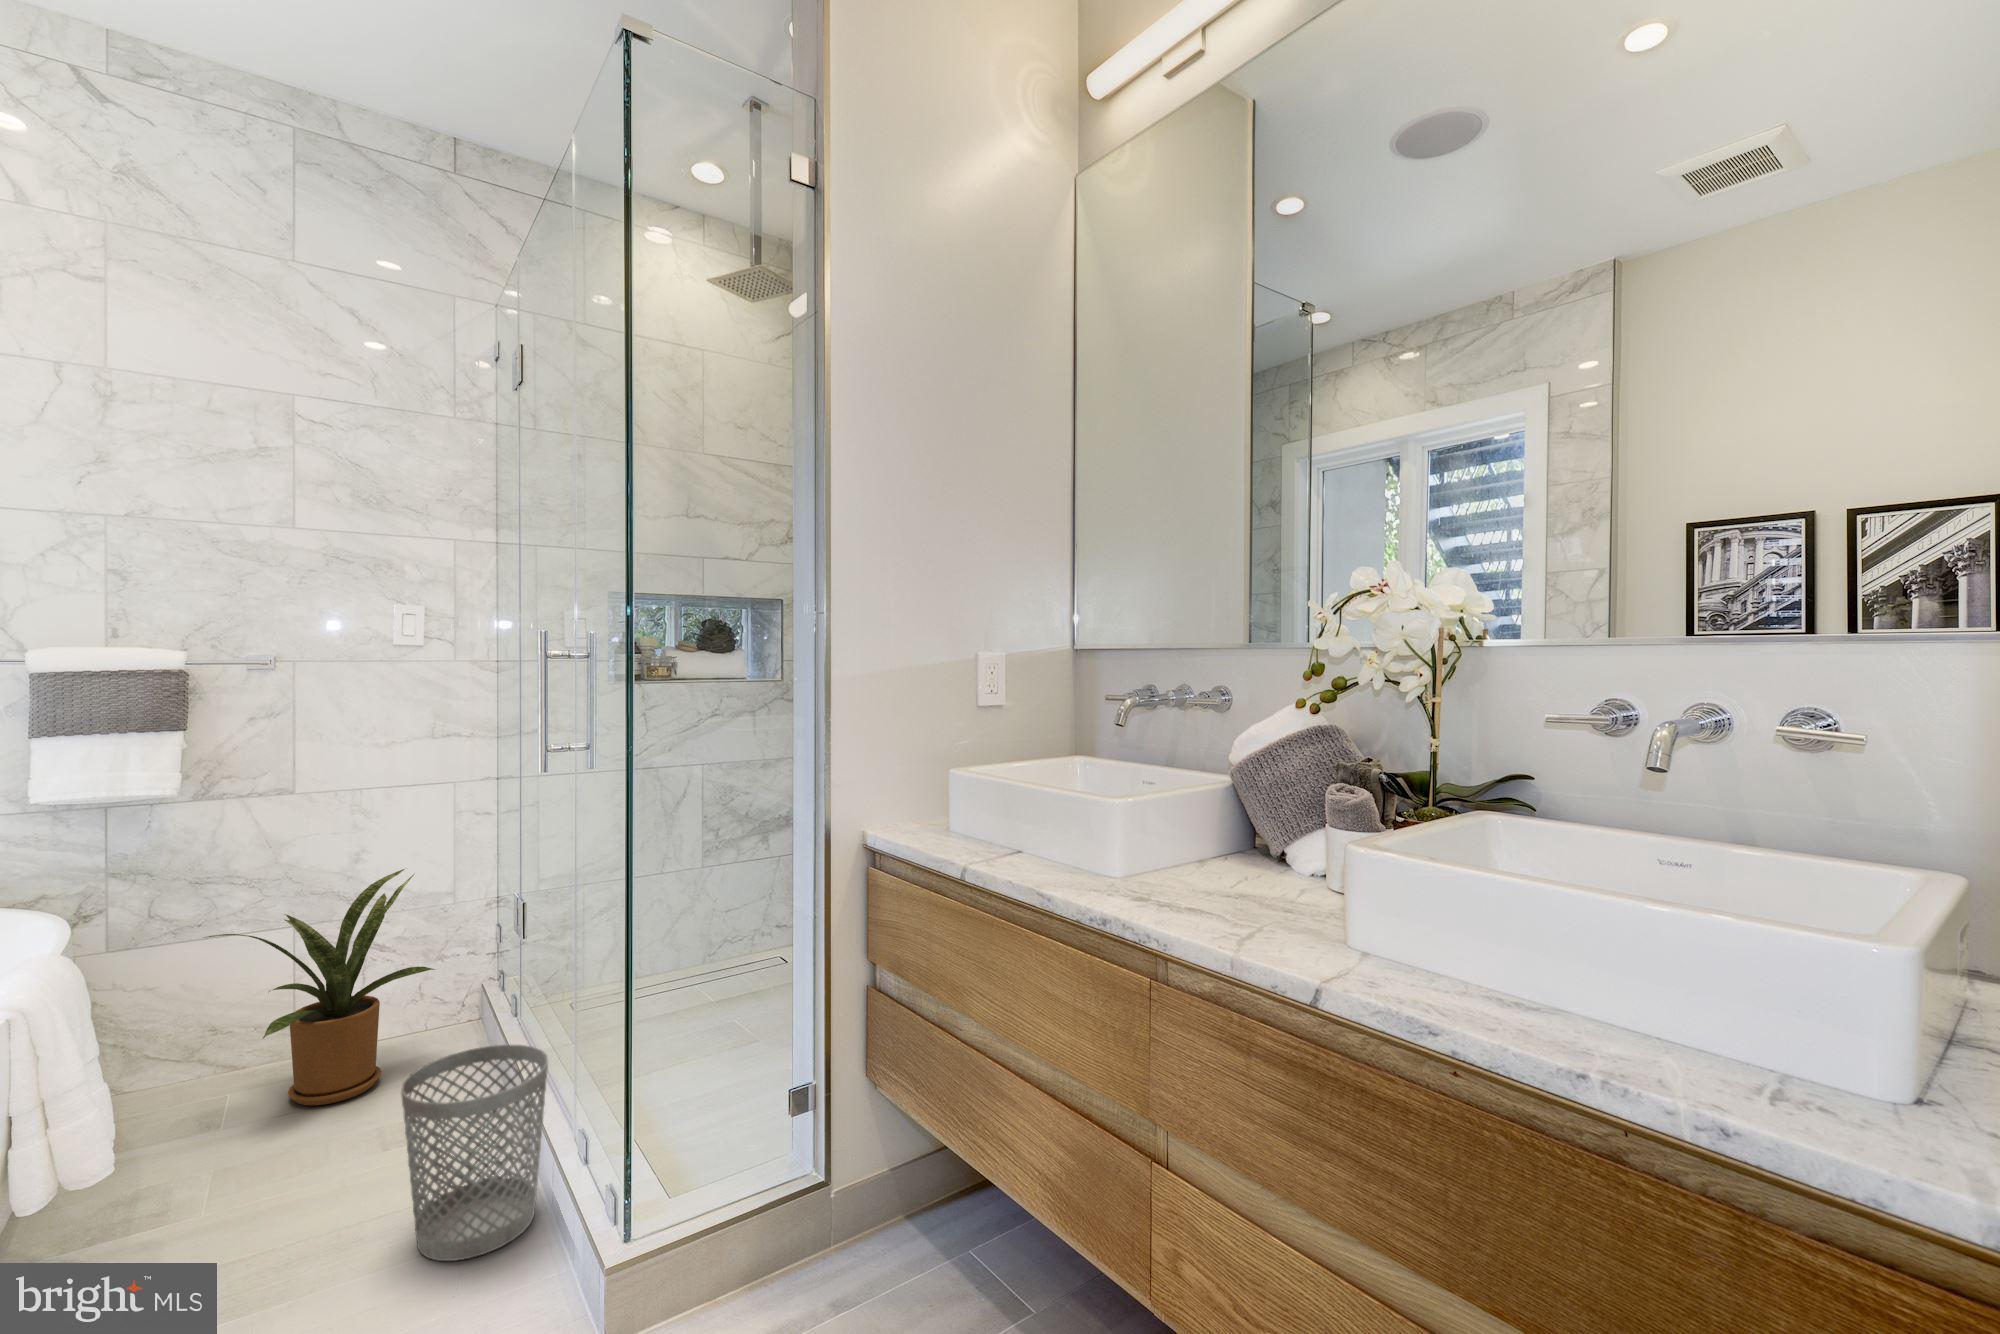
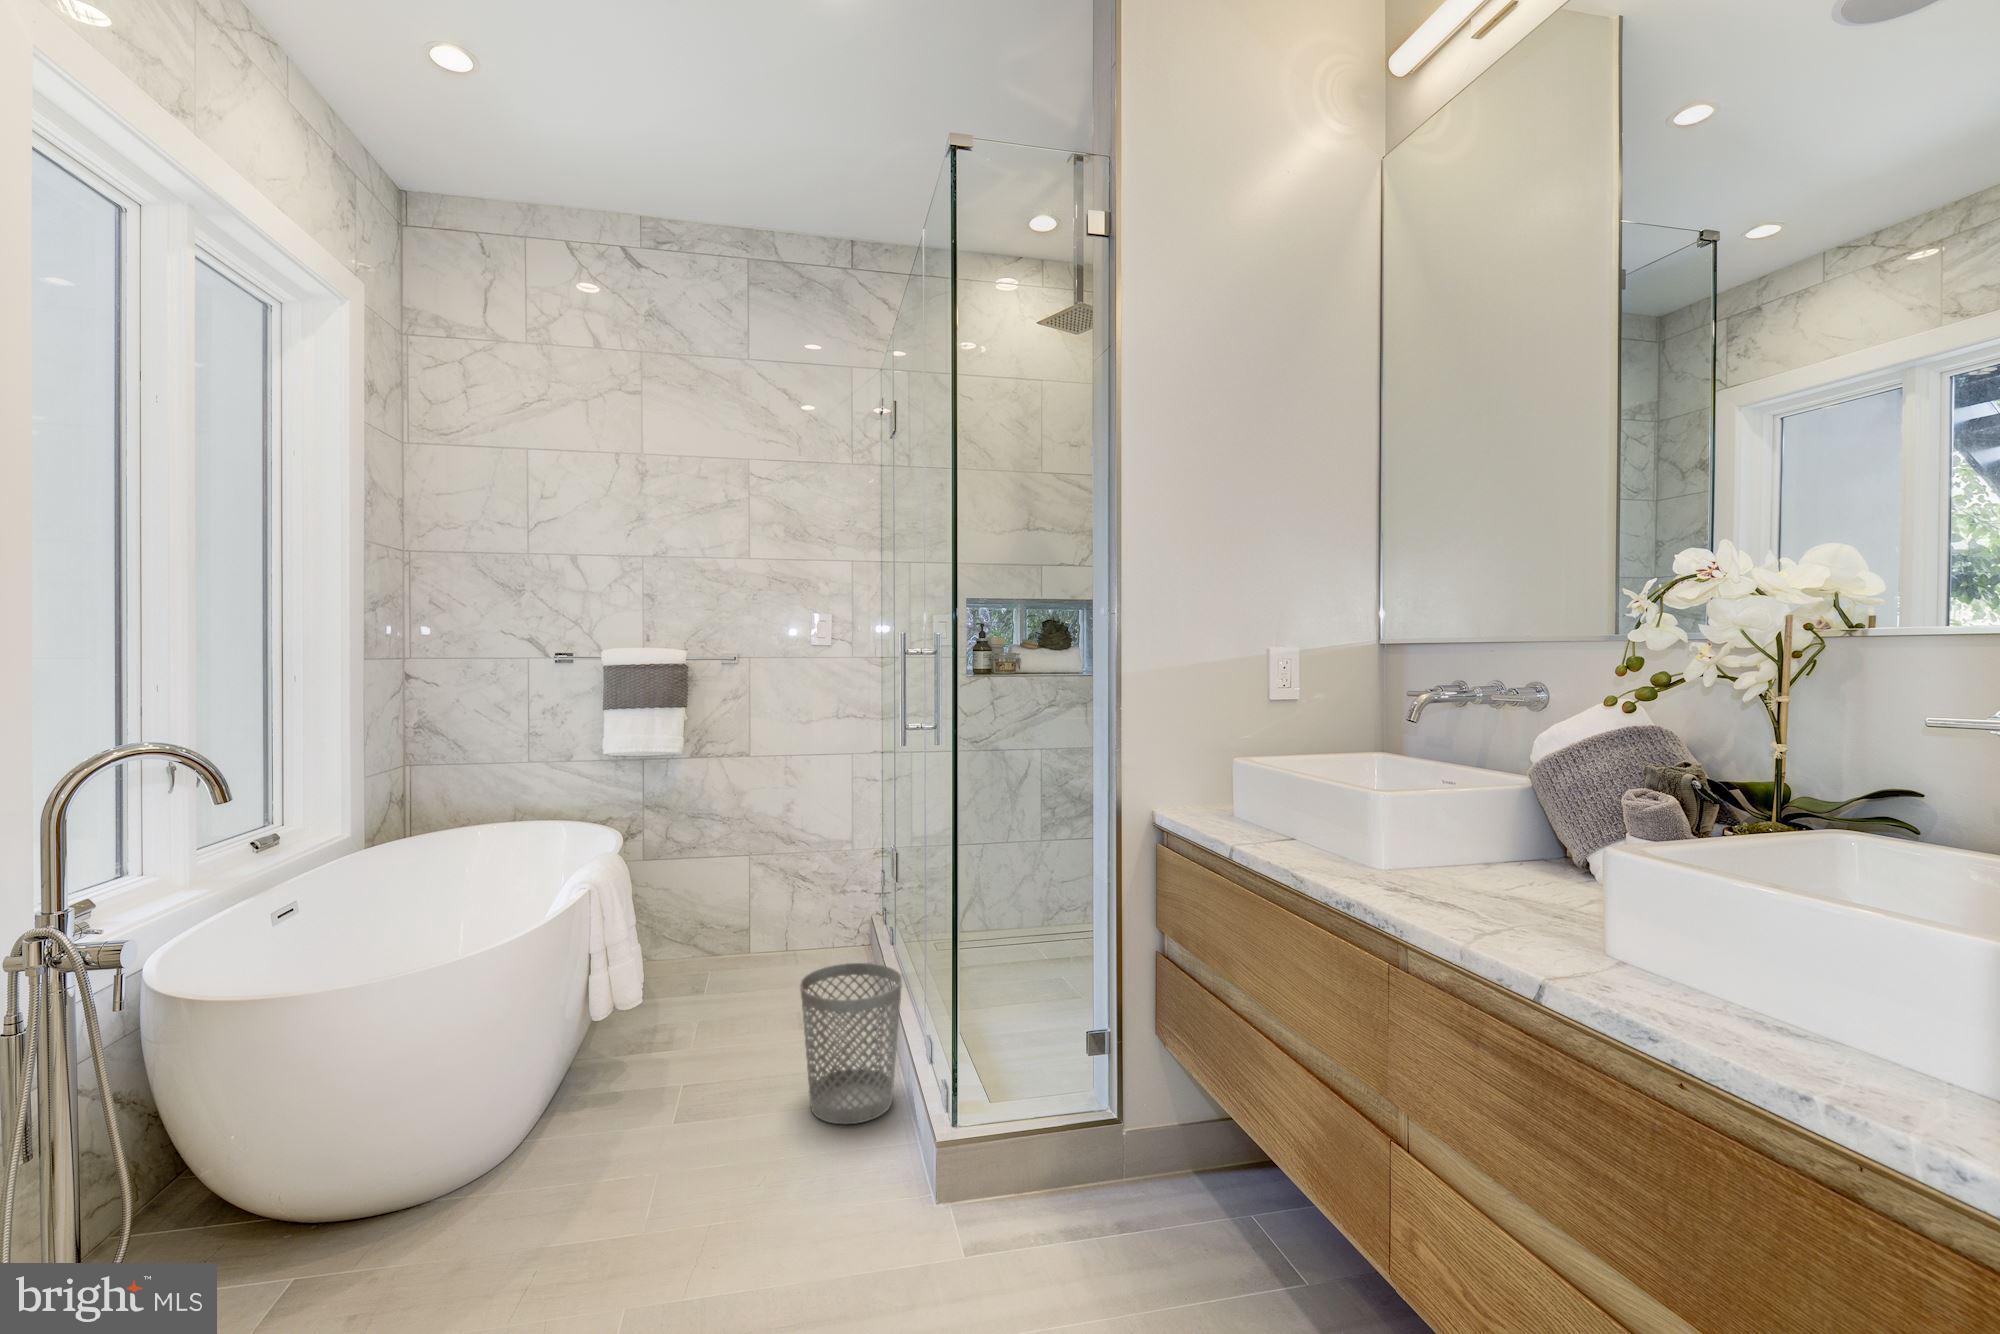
house plant: present [204,869,435,1105] -> none [680,819,834,994]

